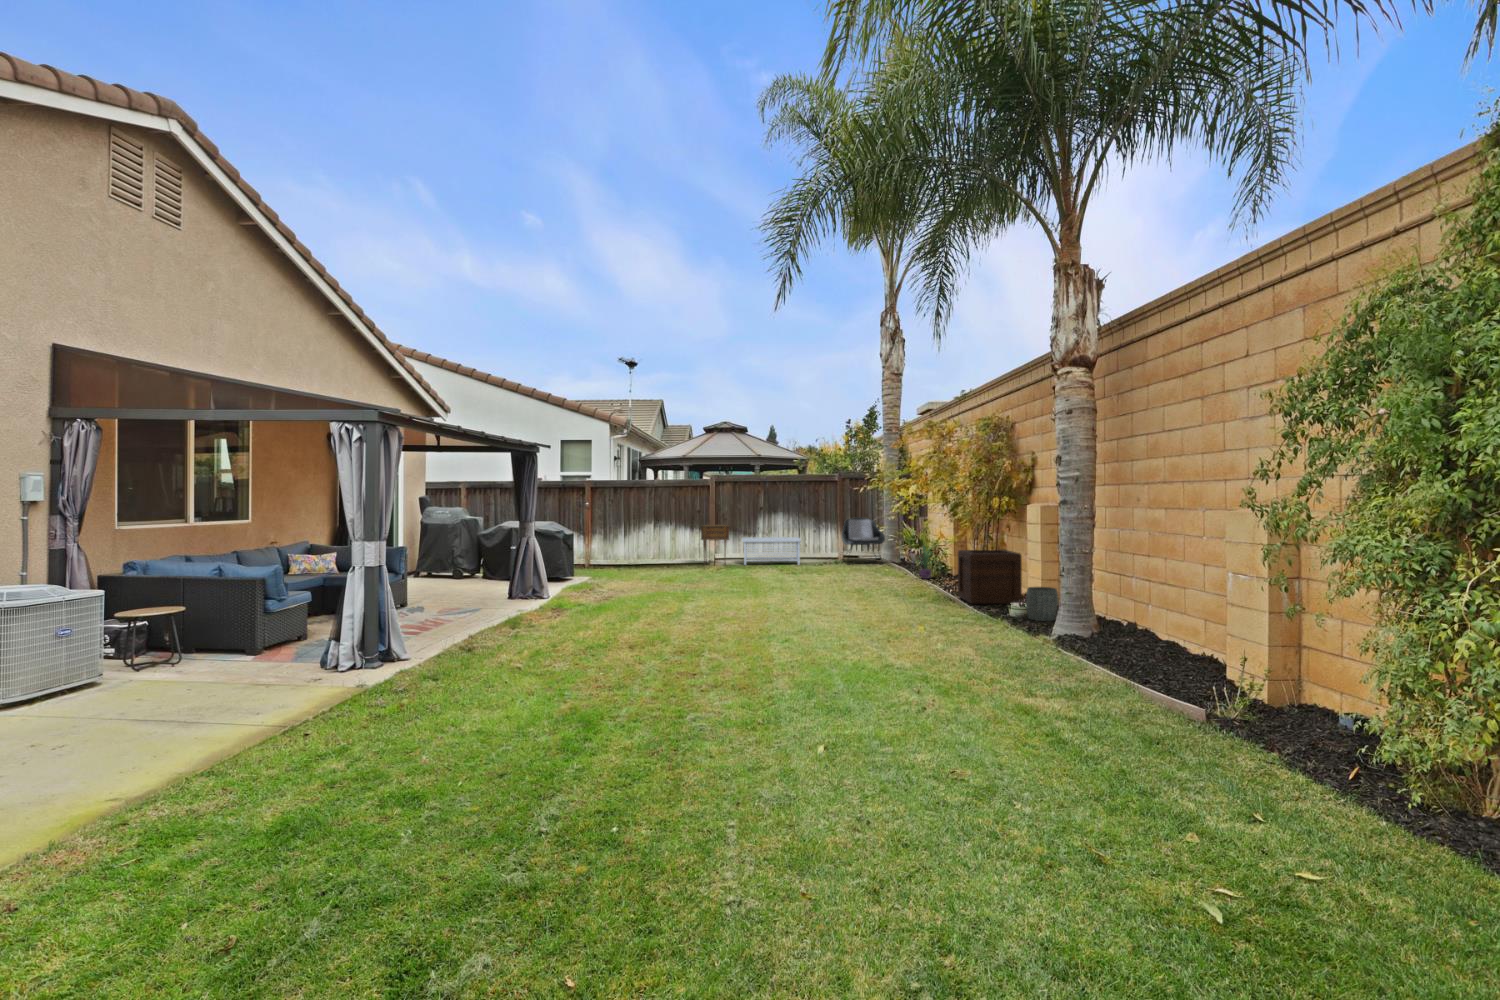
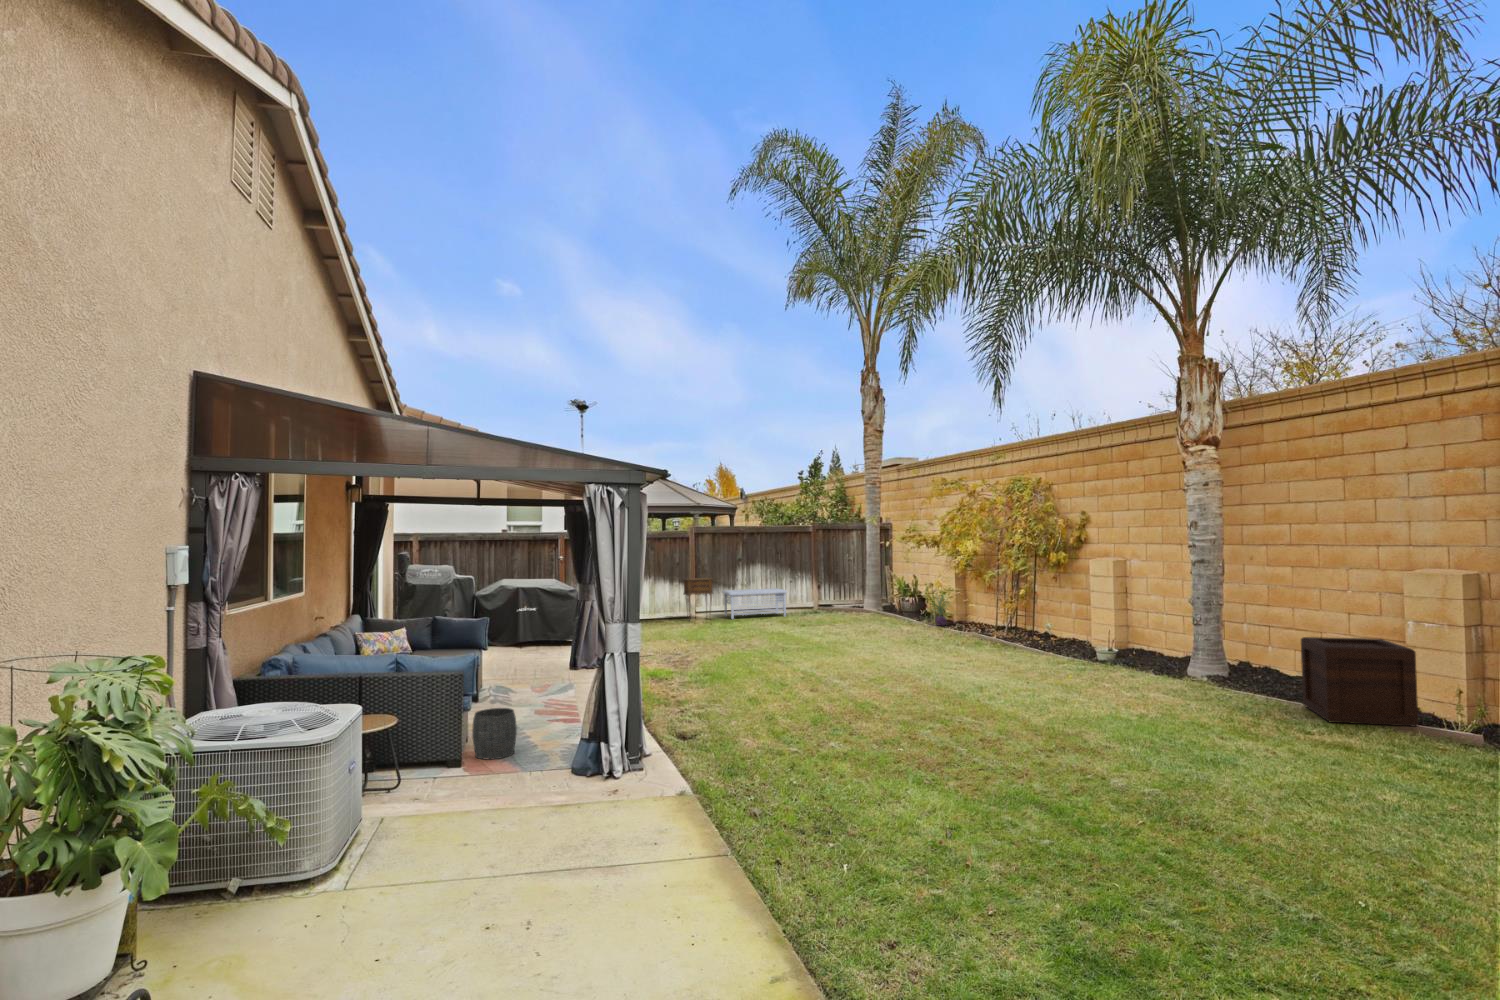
lounge chair: present [842,517,885,564] -> none [821,567,868,615]
wooden crate: present [958,550,1022,604] -> present [1301,637,1418,726]
woven basket: present [1026,587,1059,621] -> present [472,708,517,760]

